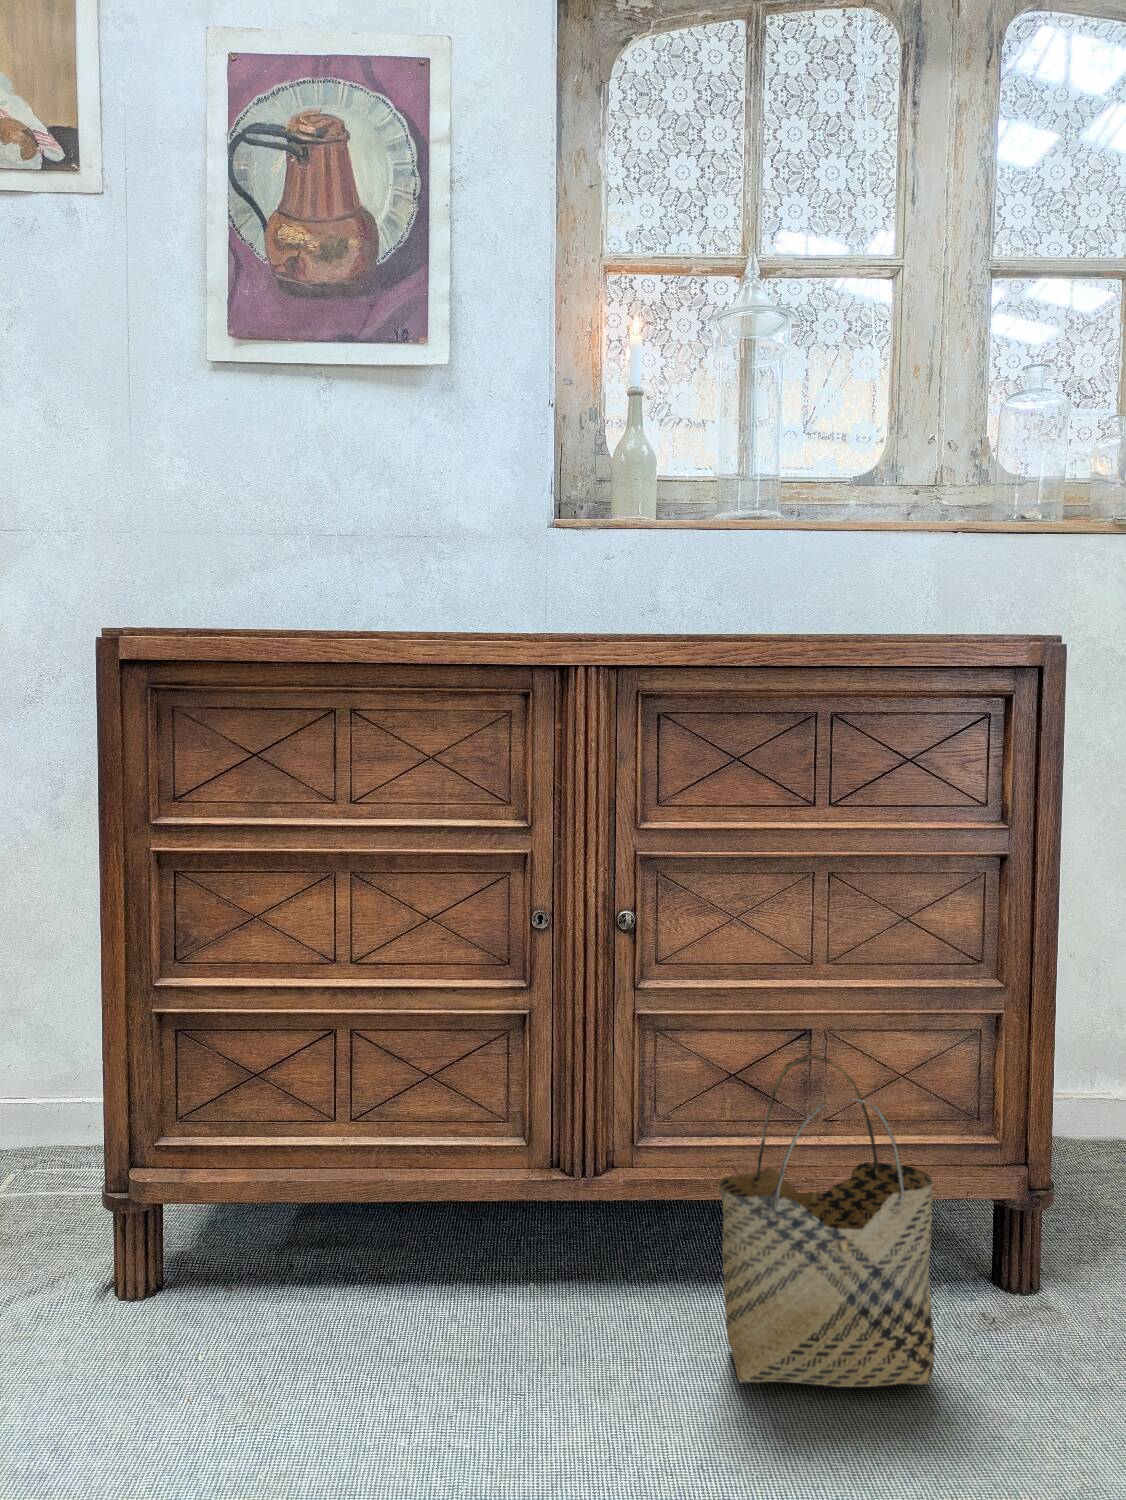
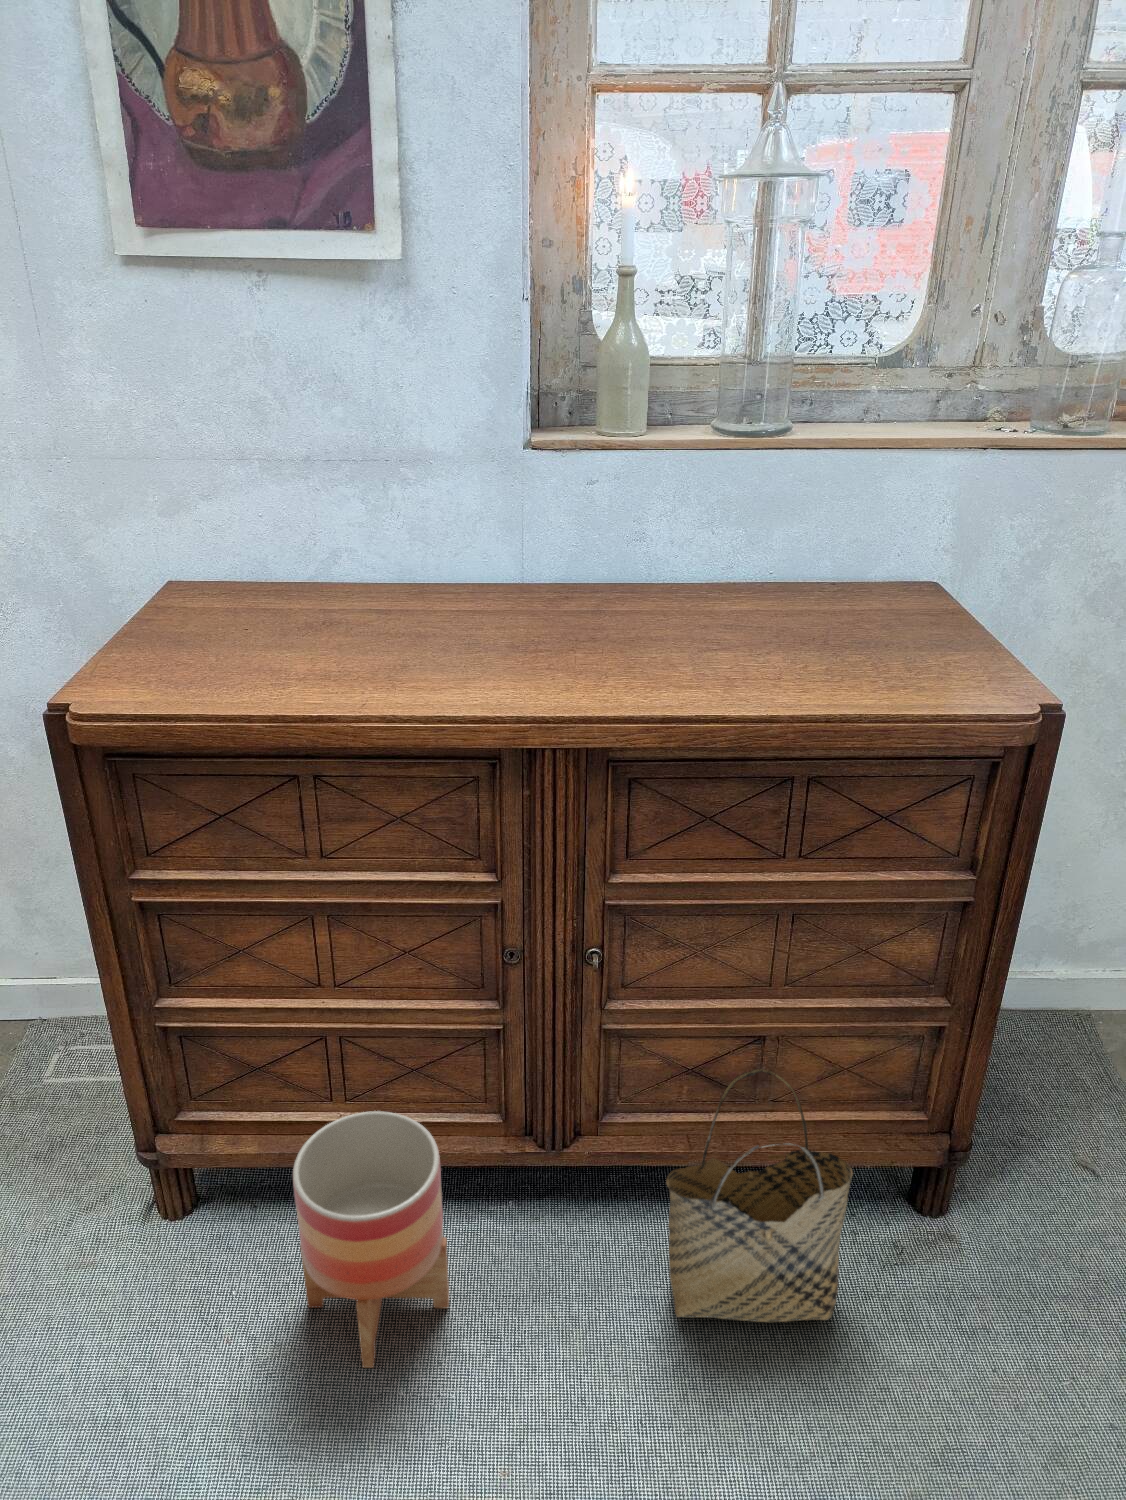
planter: none [282,1114,459,1441] -> present [293,1111,449,1368]

